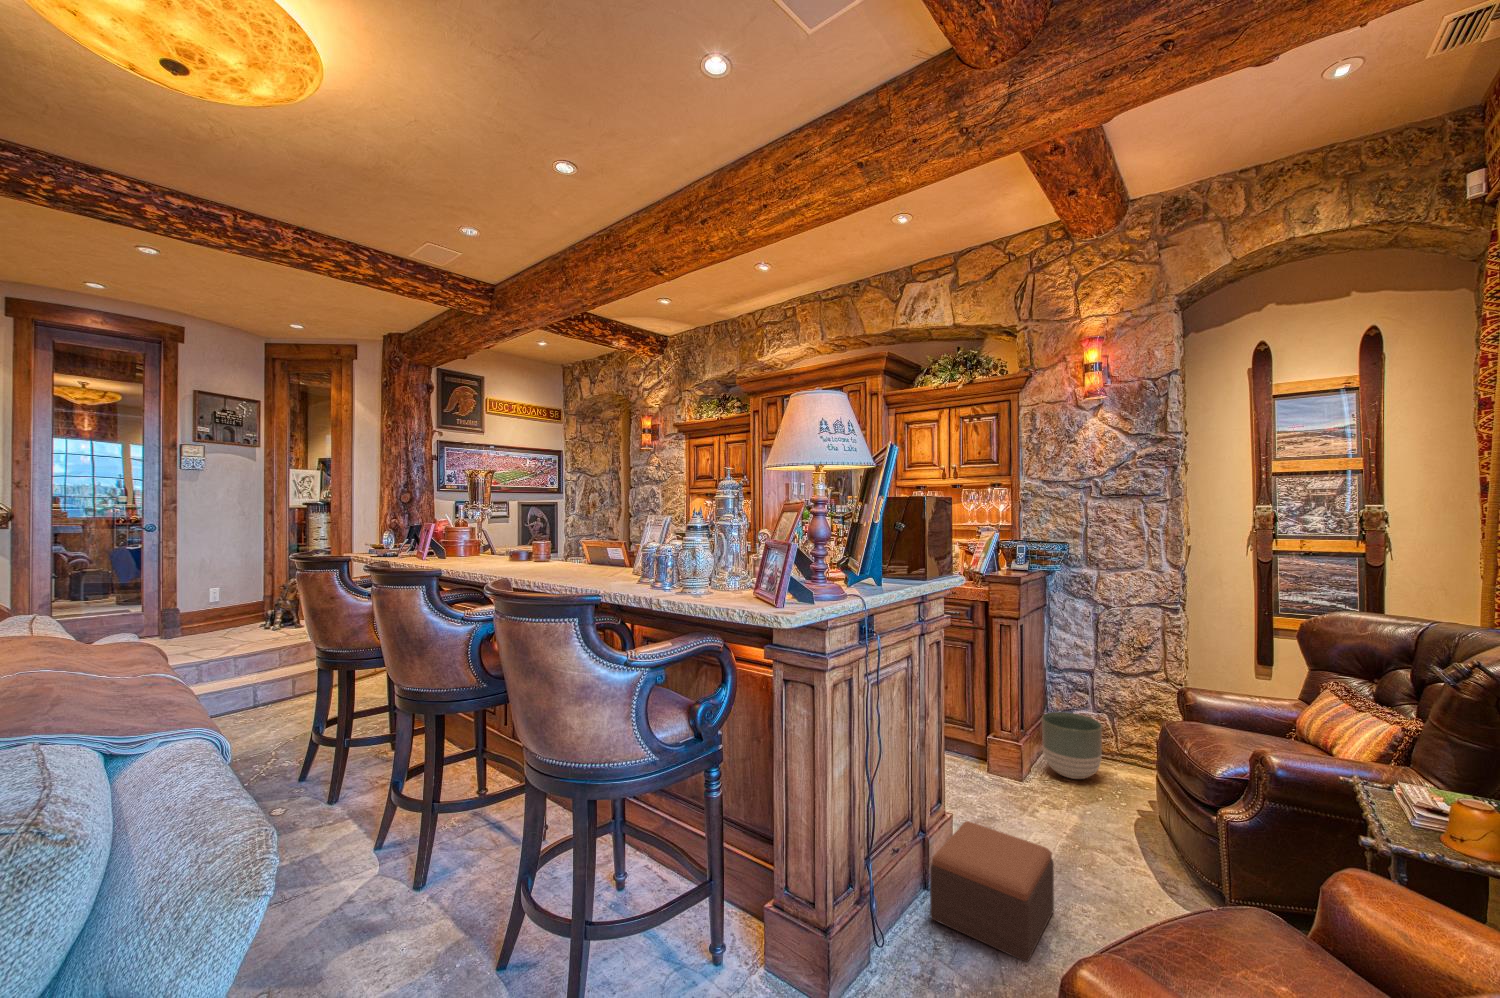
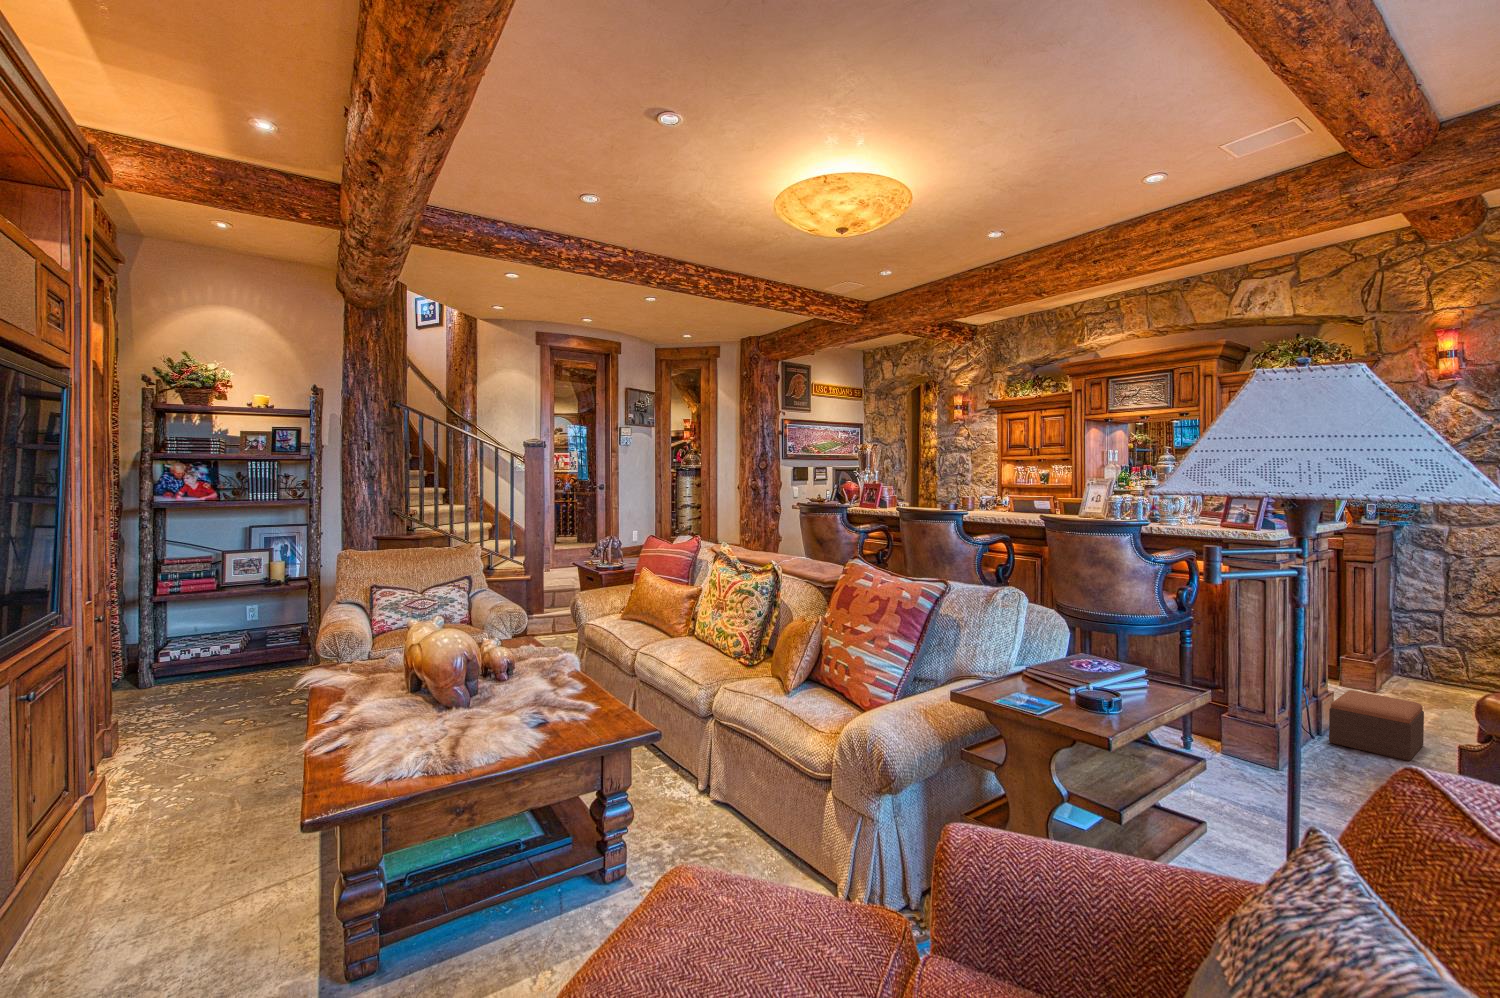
planter: present [1042,712,1102,779] -> none [1392,642,1452,692]

